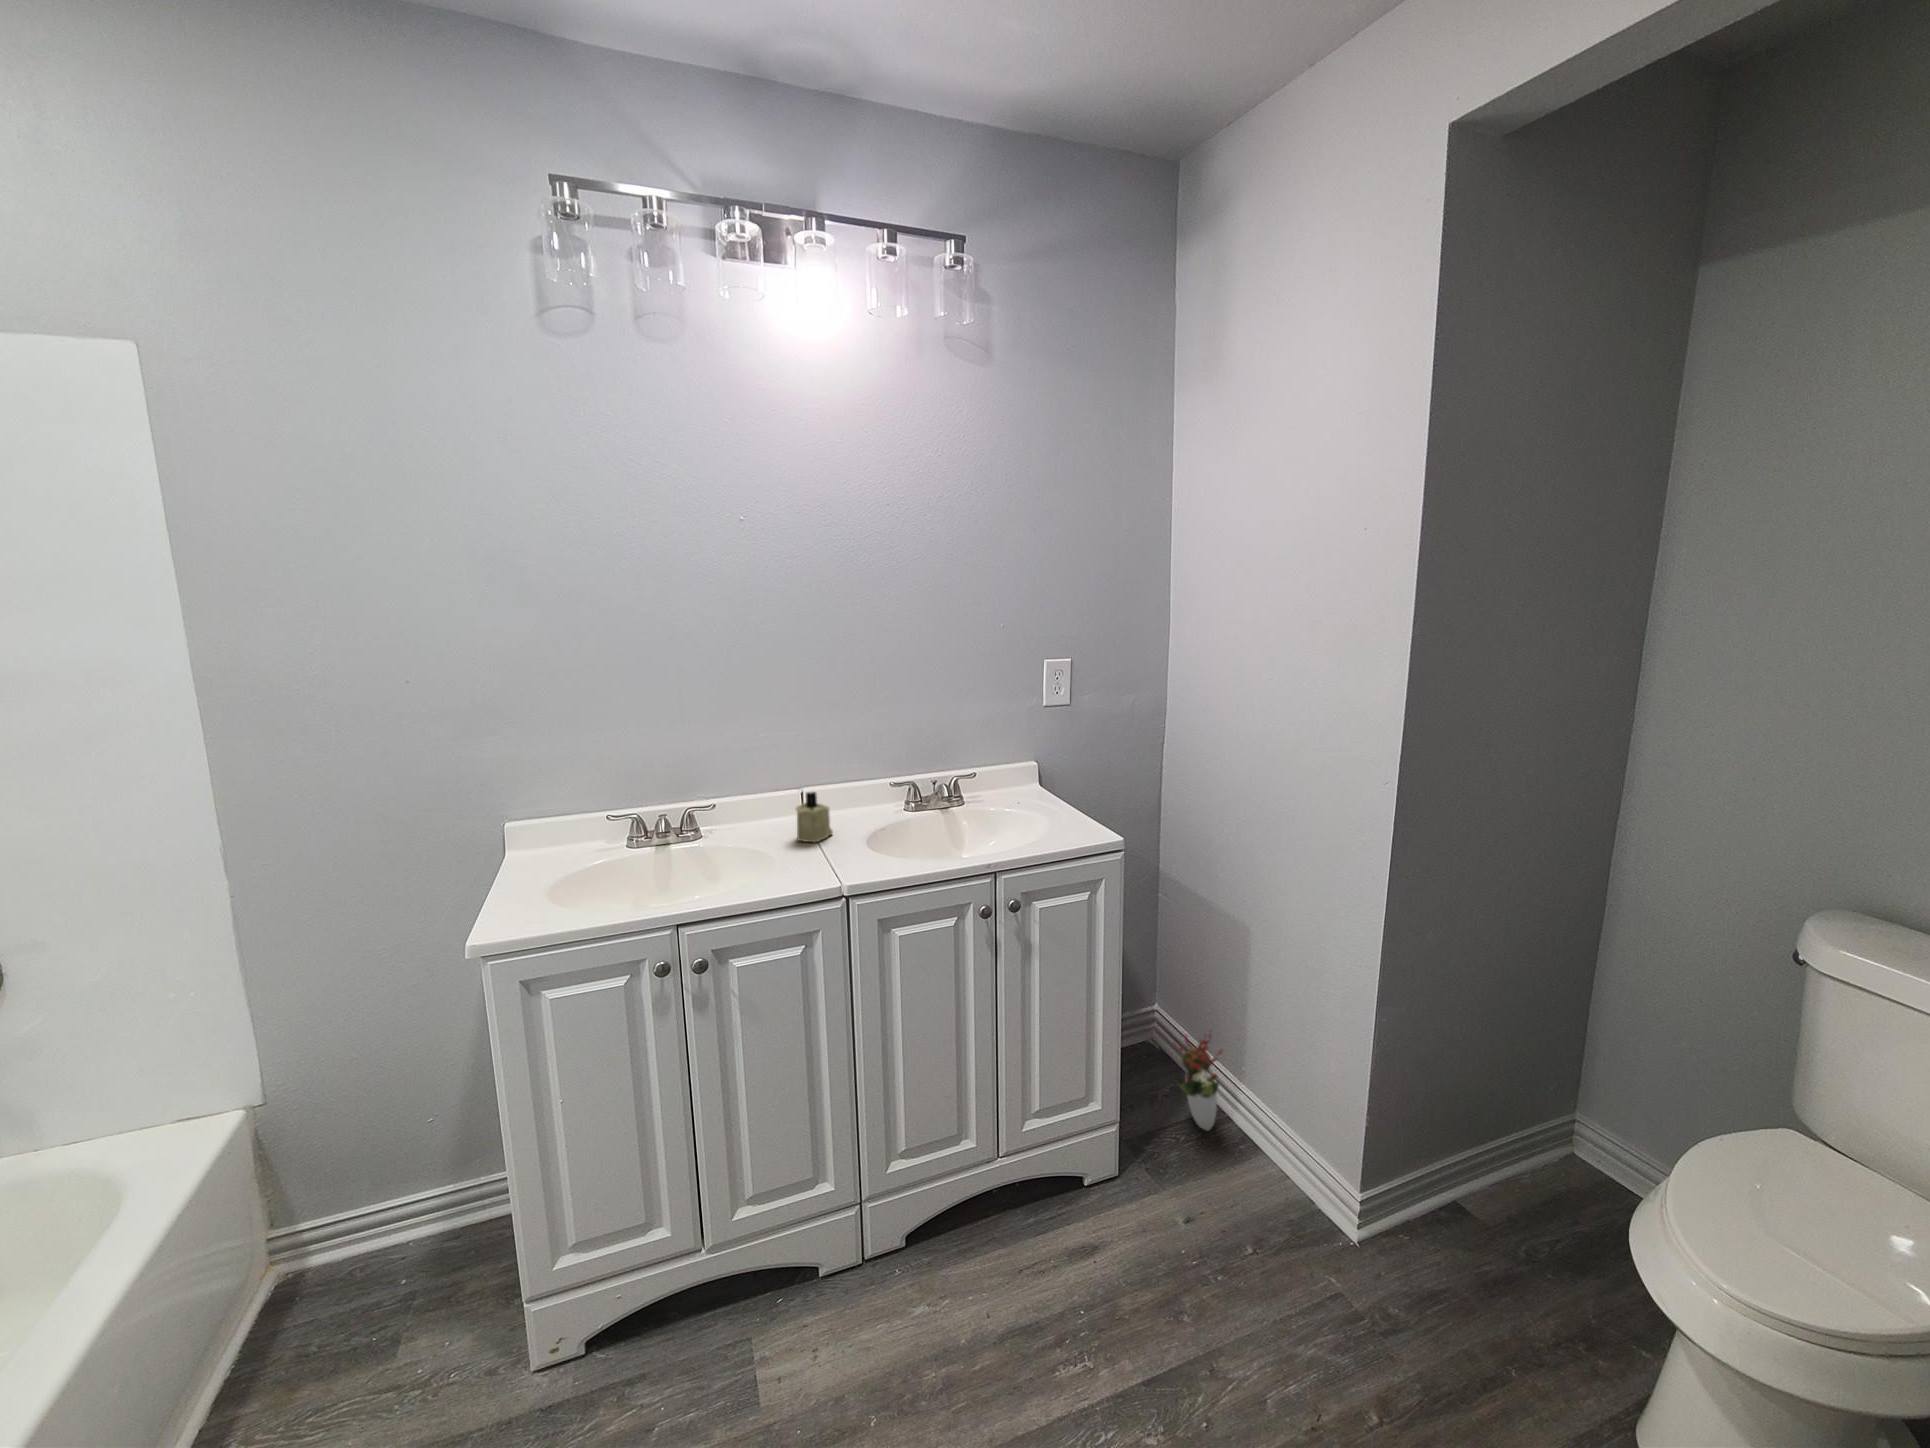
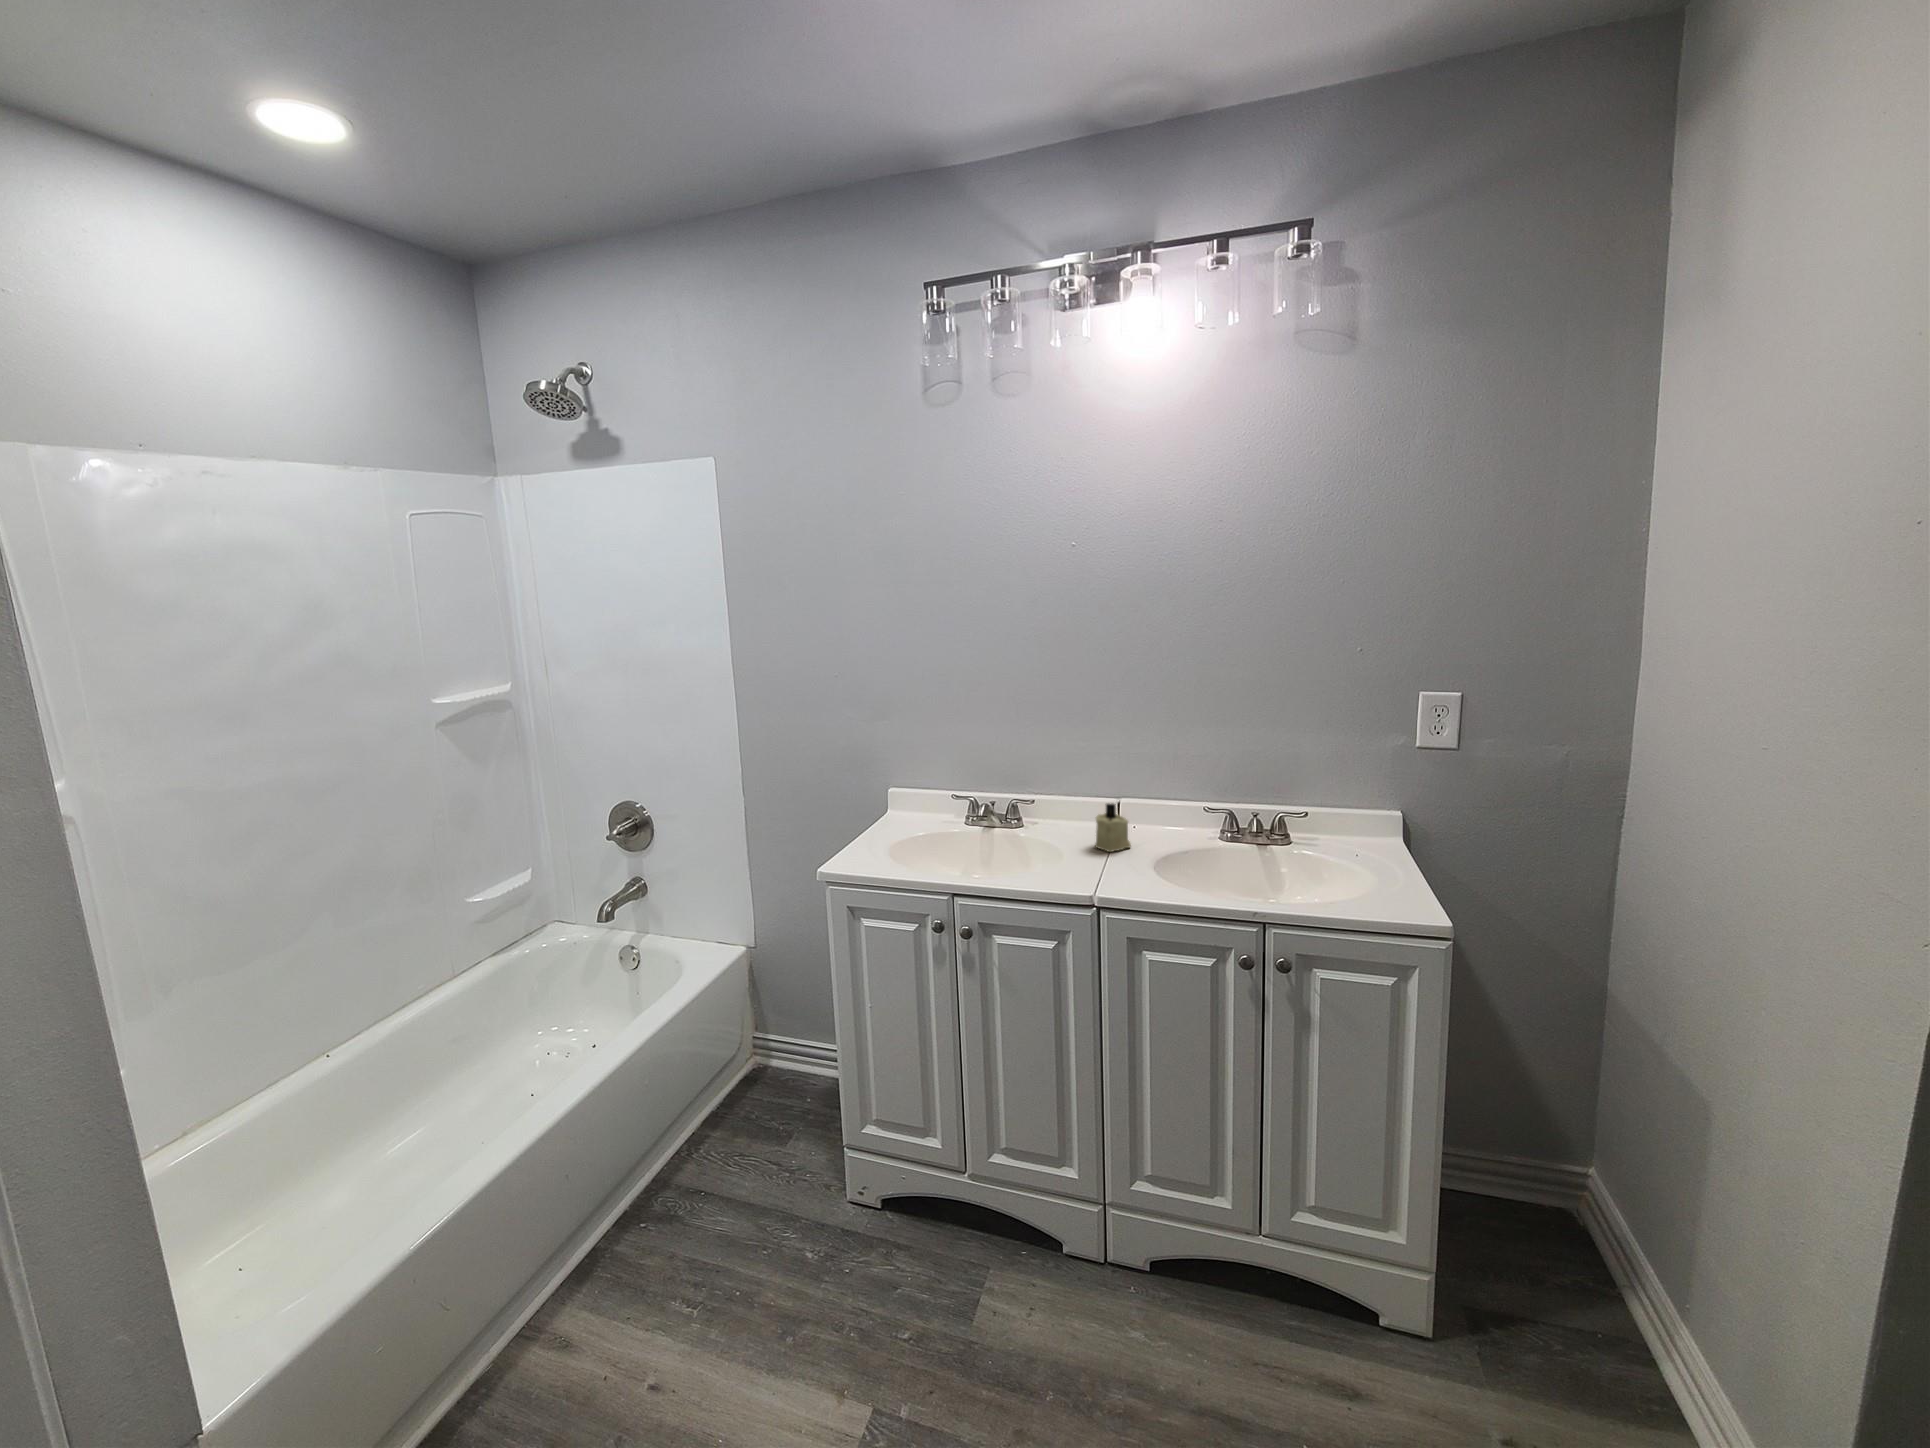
decorative plant: present [1174,1030,1222,1131] -> none [1562,1206,1649,1359]

